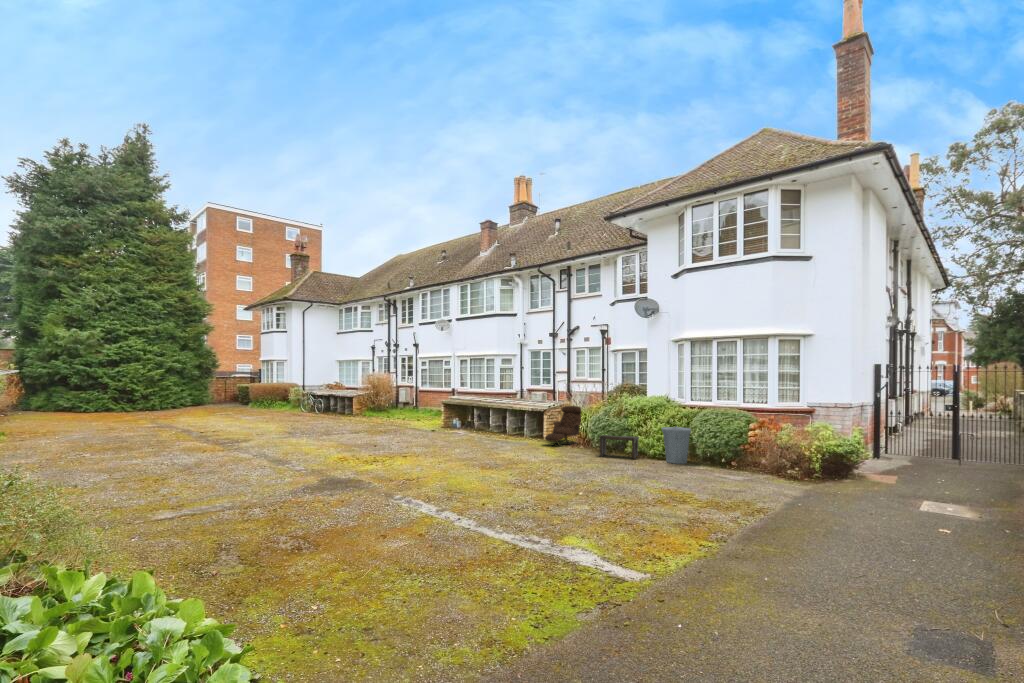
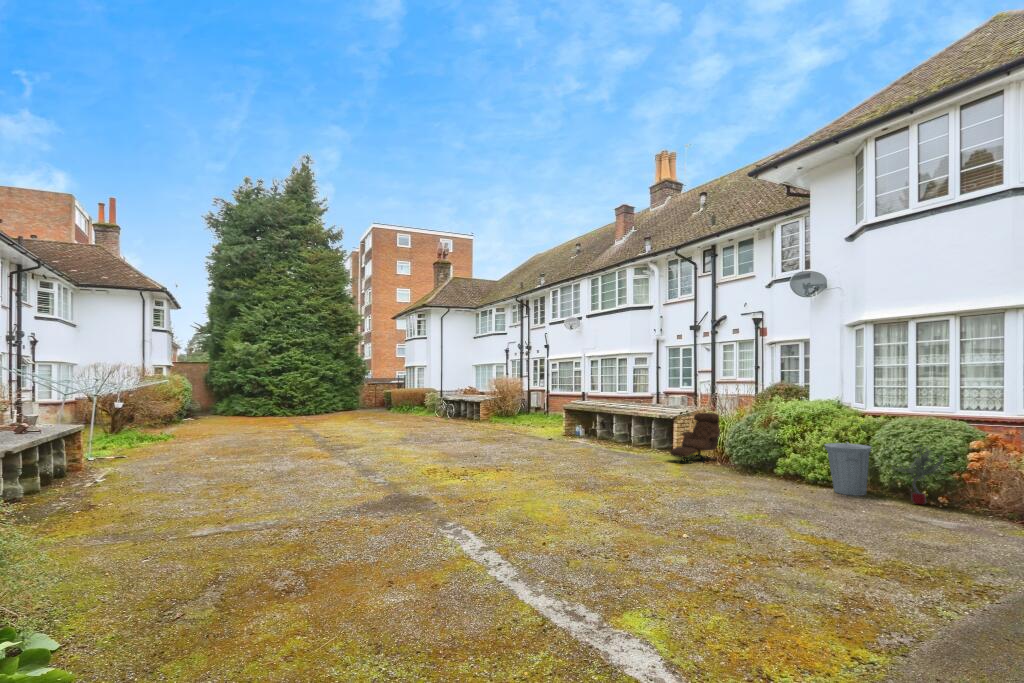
potted tree: none [703,427,736,468] -> present [892,445,944,505]
bench: present [599,435,639,459] -> none [736,451,794,486]

